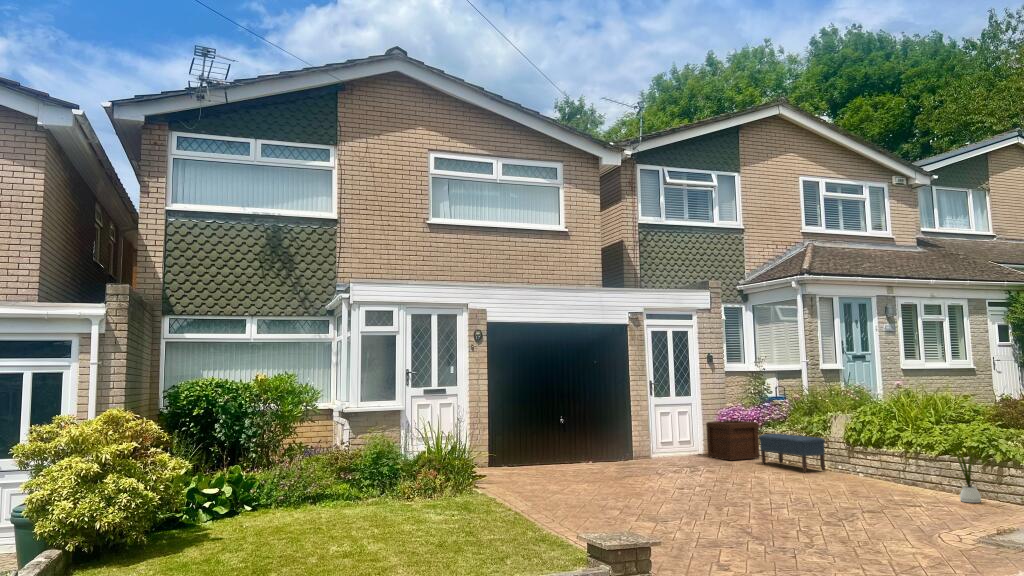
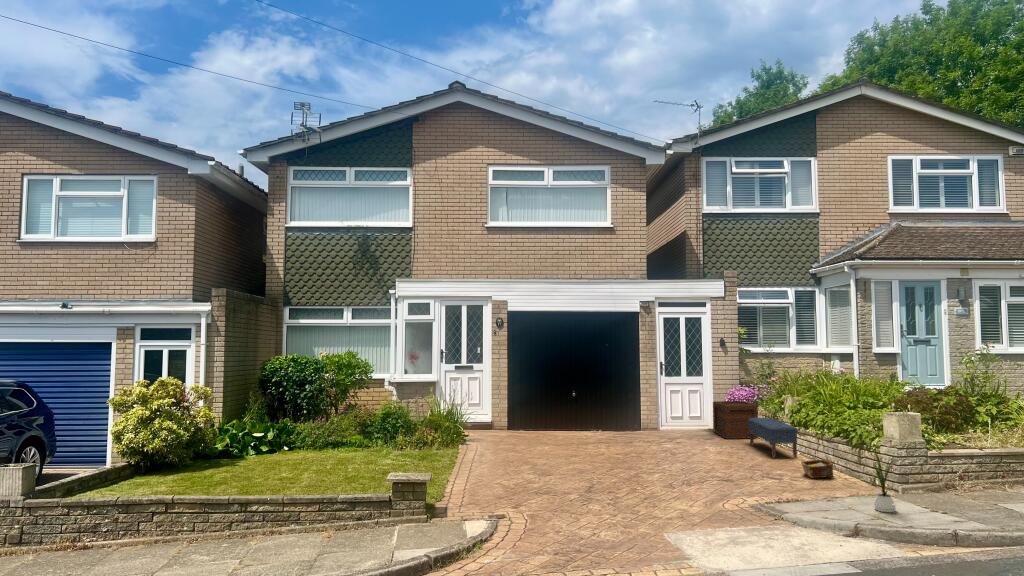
woven basket: none [852,461,885,484] -> present [801,456,833,478]

